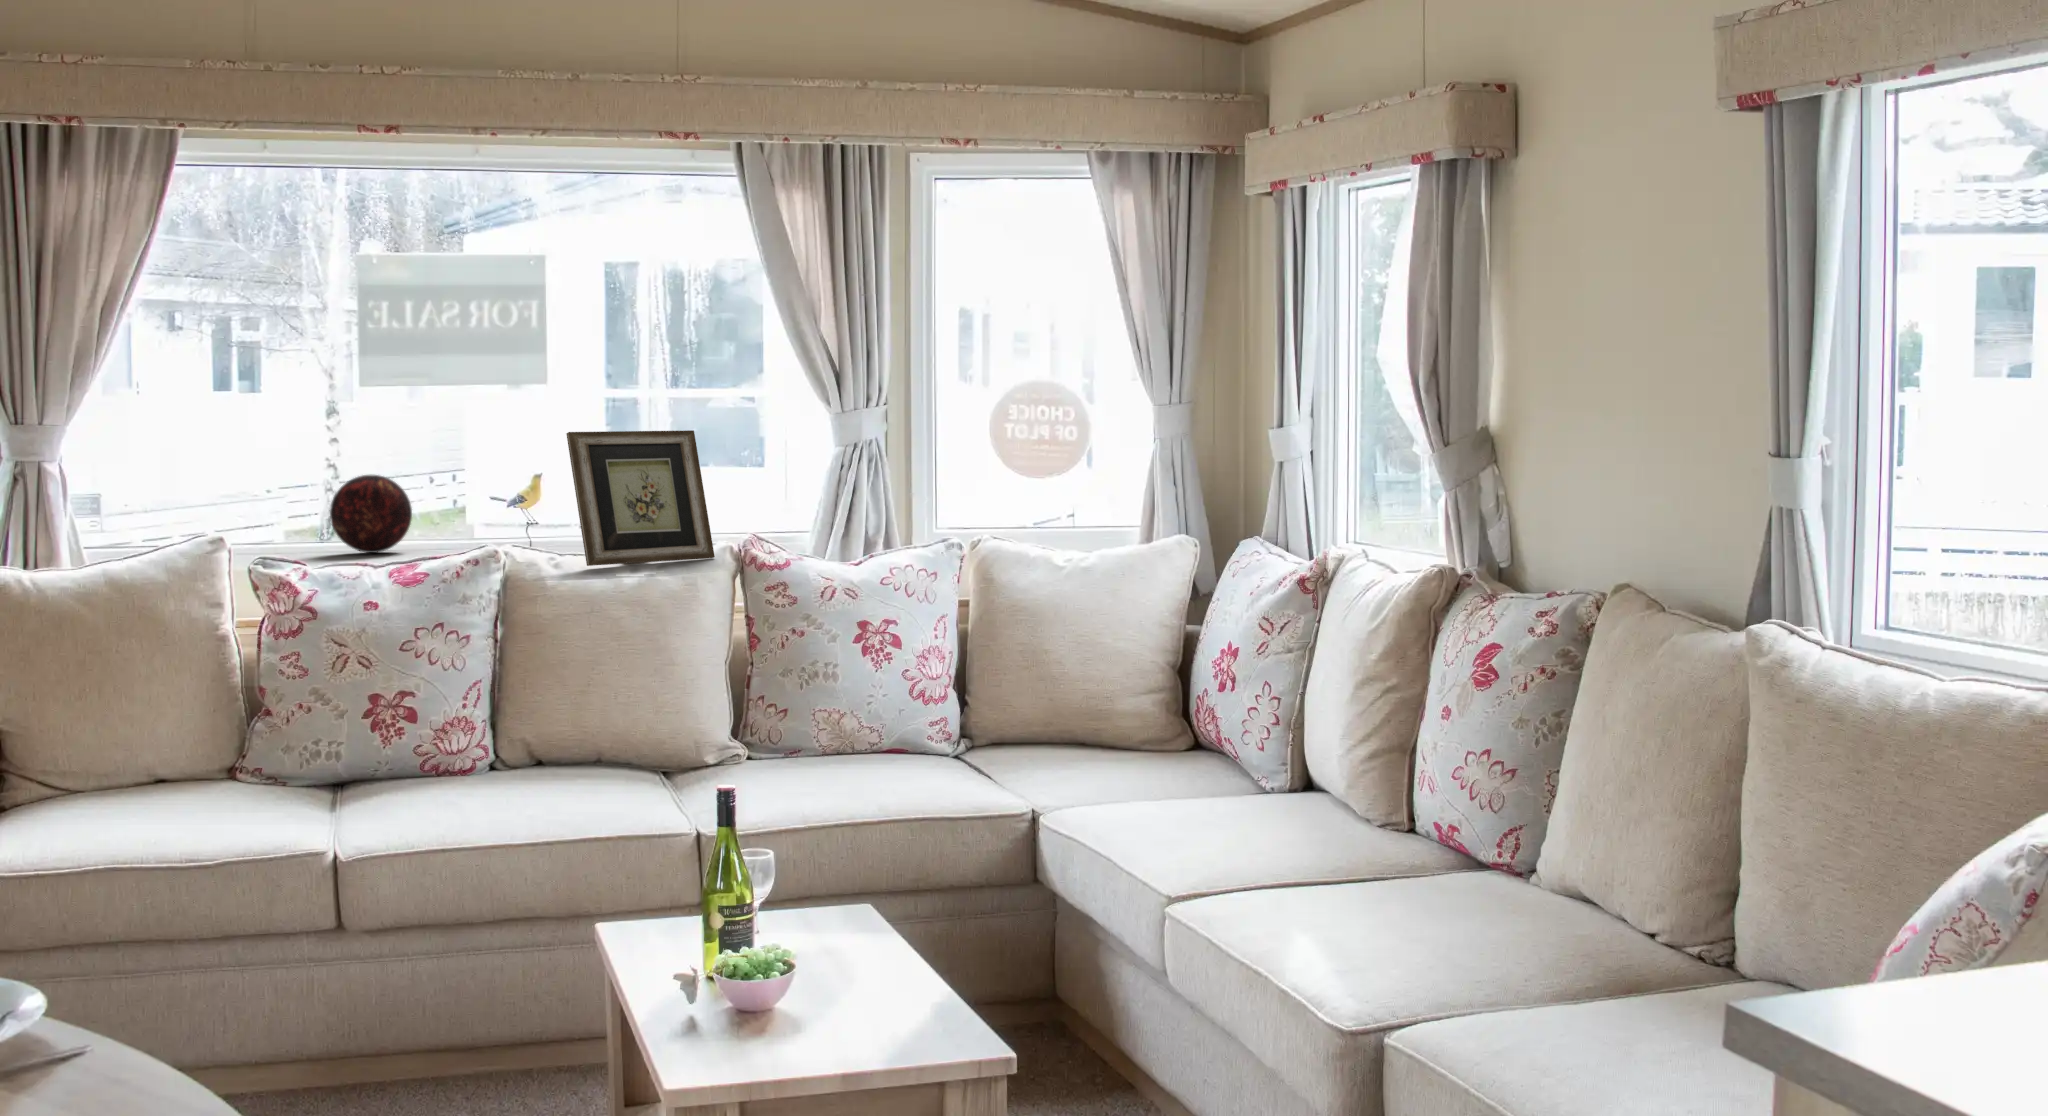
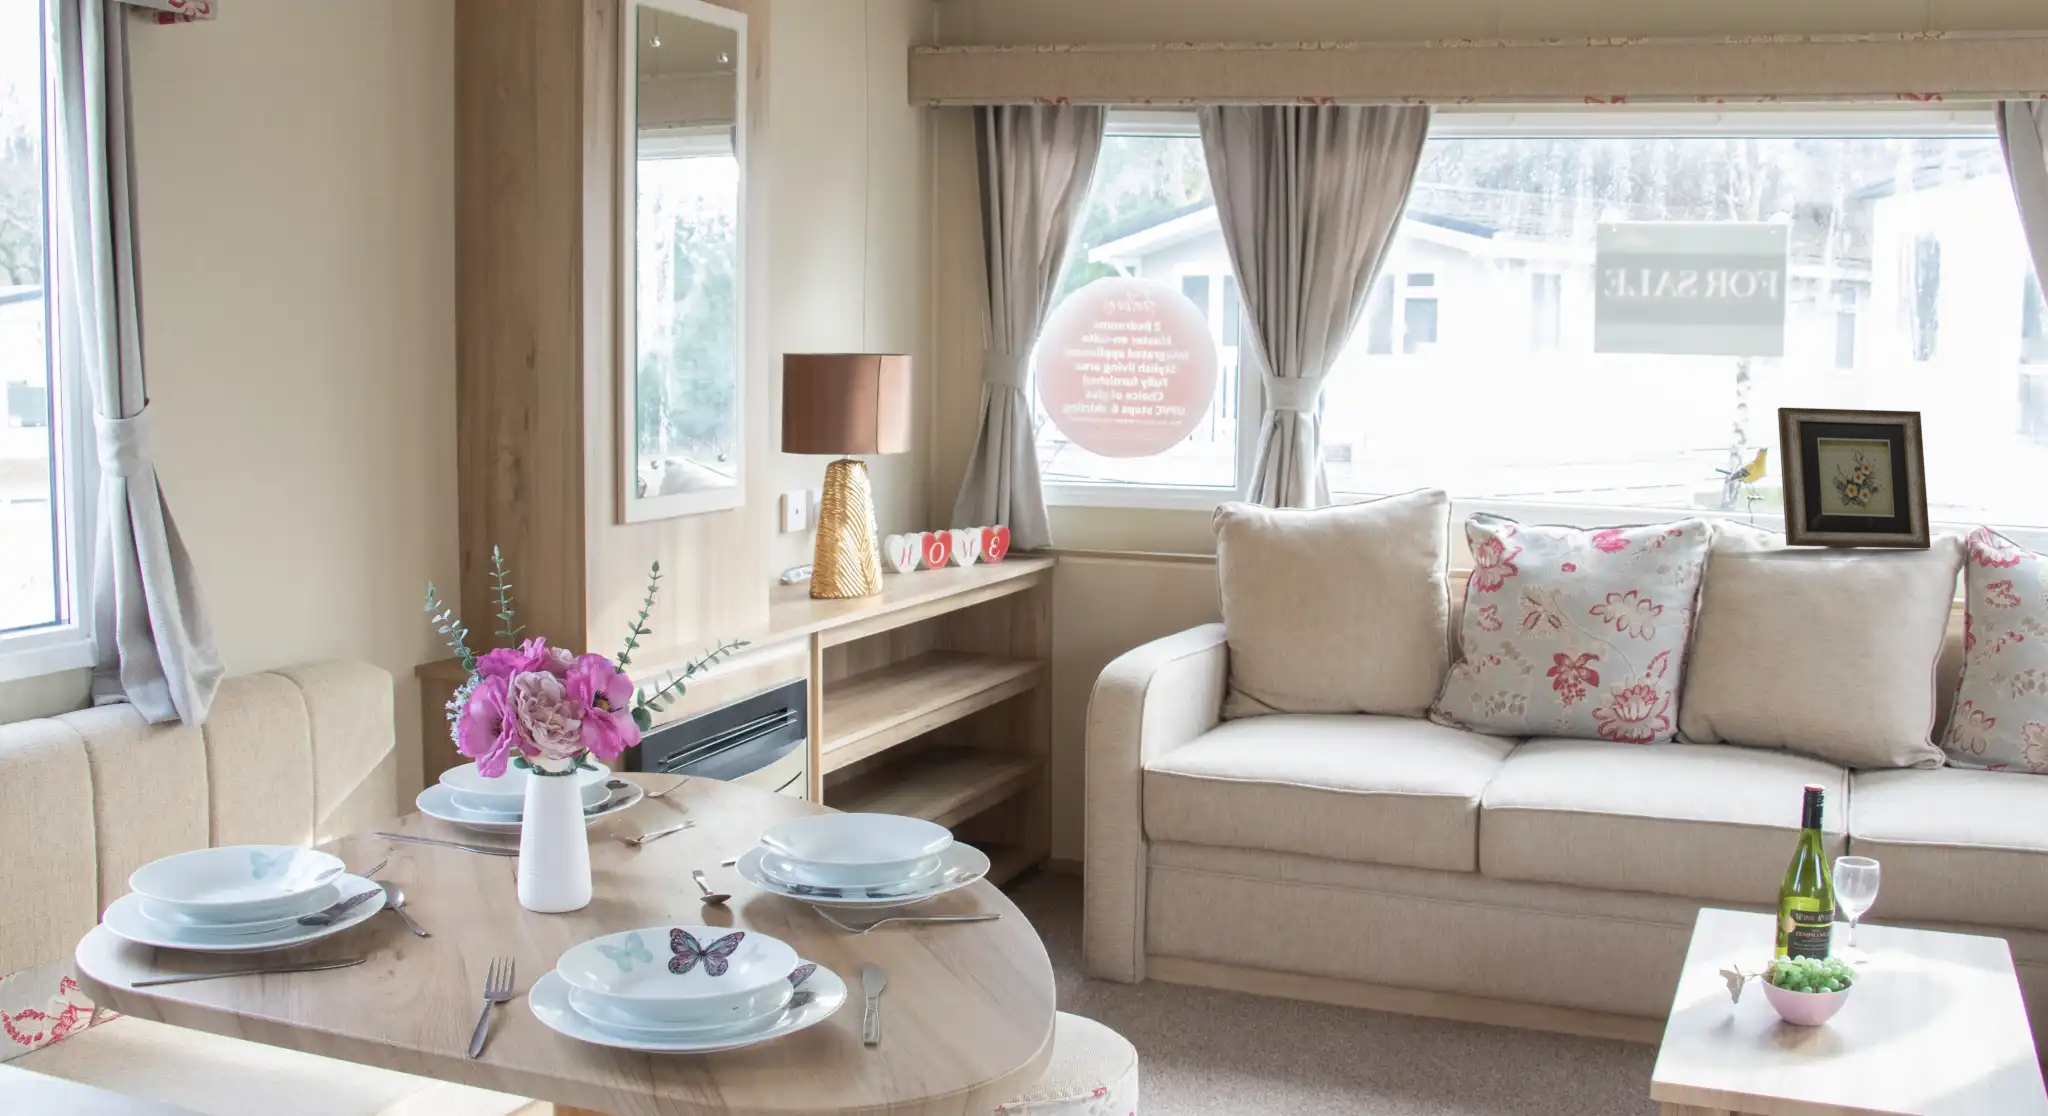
decorative orb: present [330,475,412,553] -> none [1548,441,1628,518]

